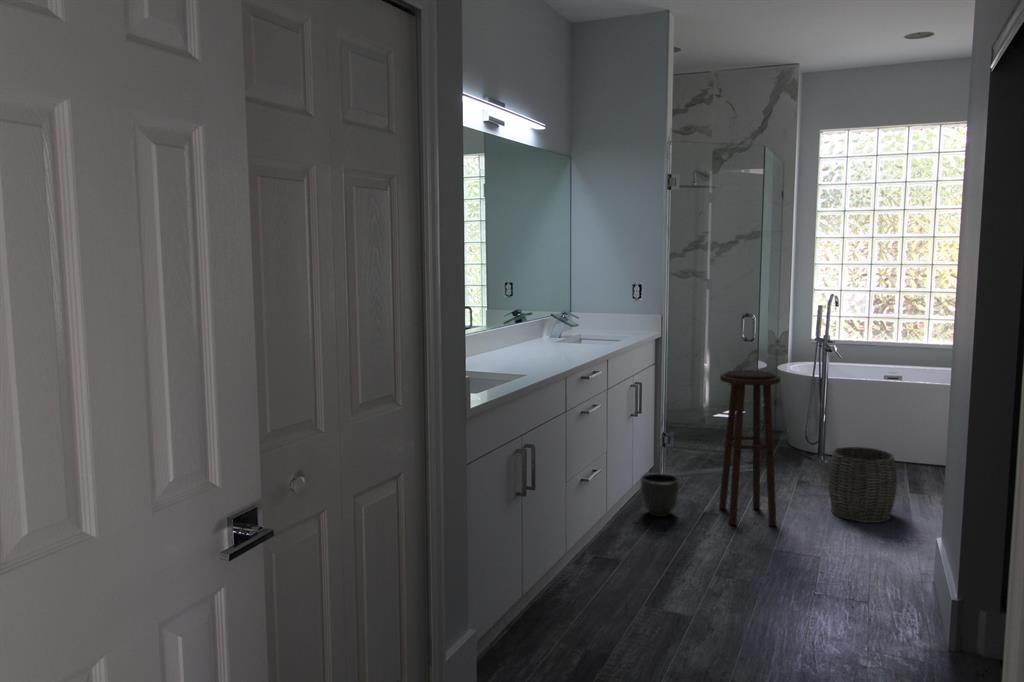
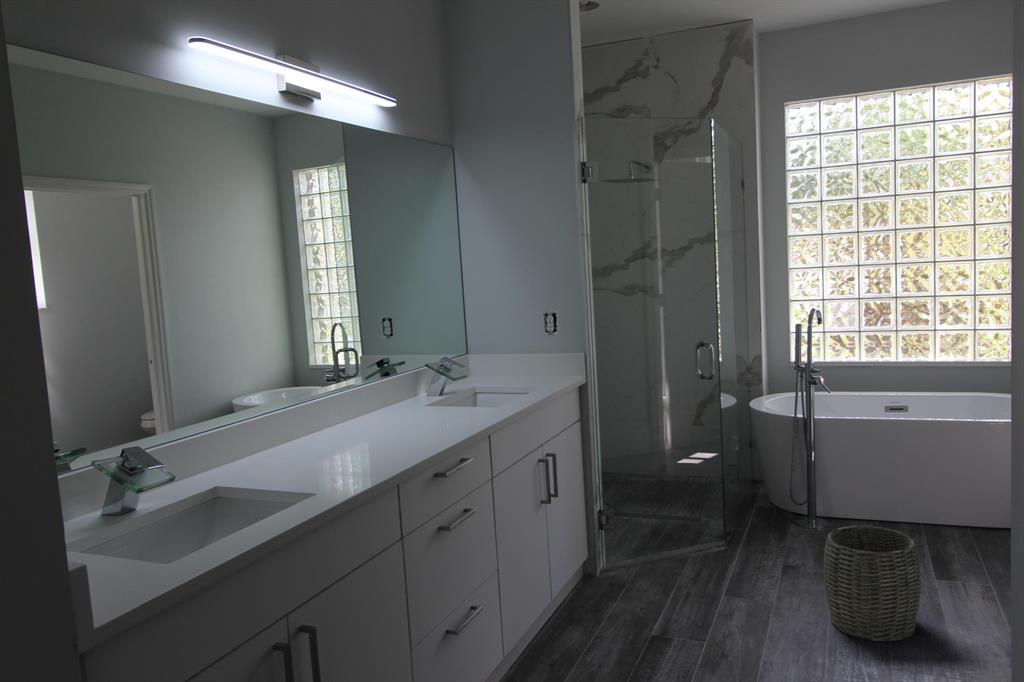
stool: present [719,370,780,526] -> none [661,430,754,659]
planter: present [641,473,679,517] -> none [559,581,614,649]

